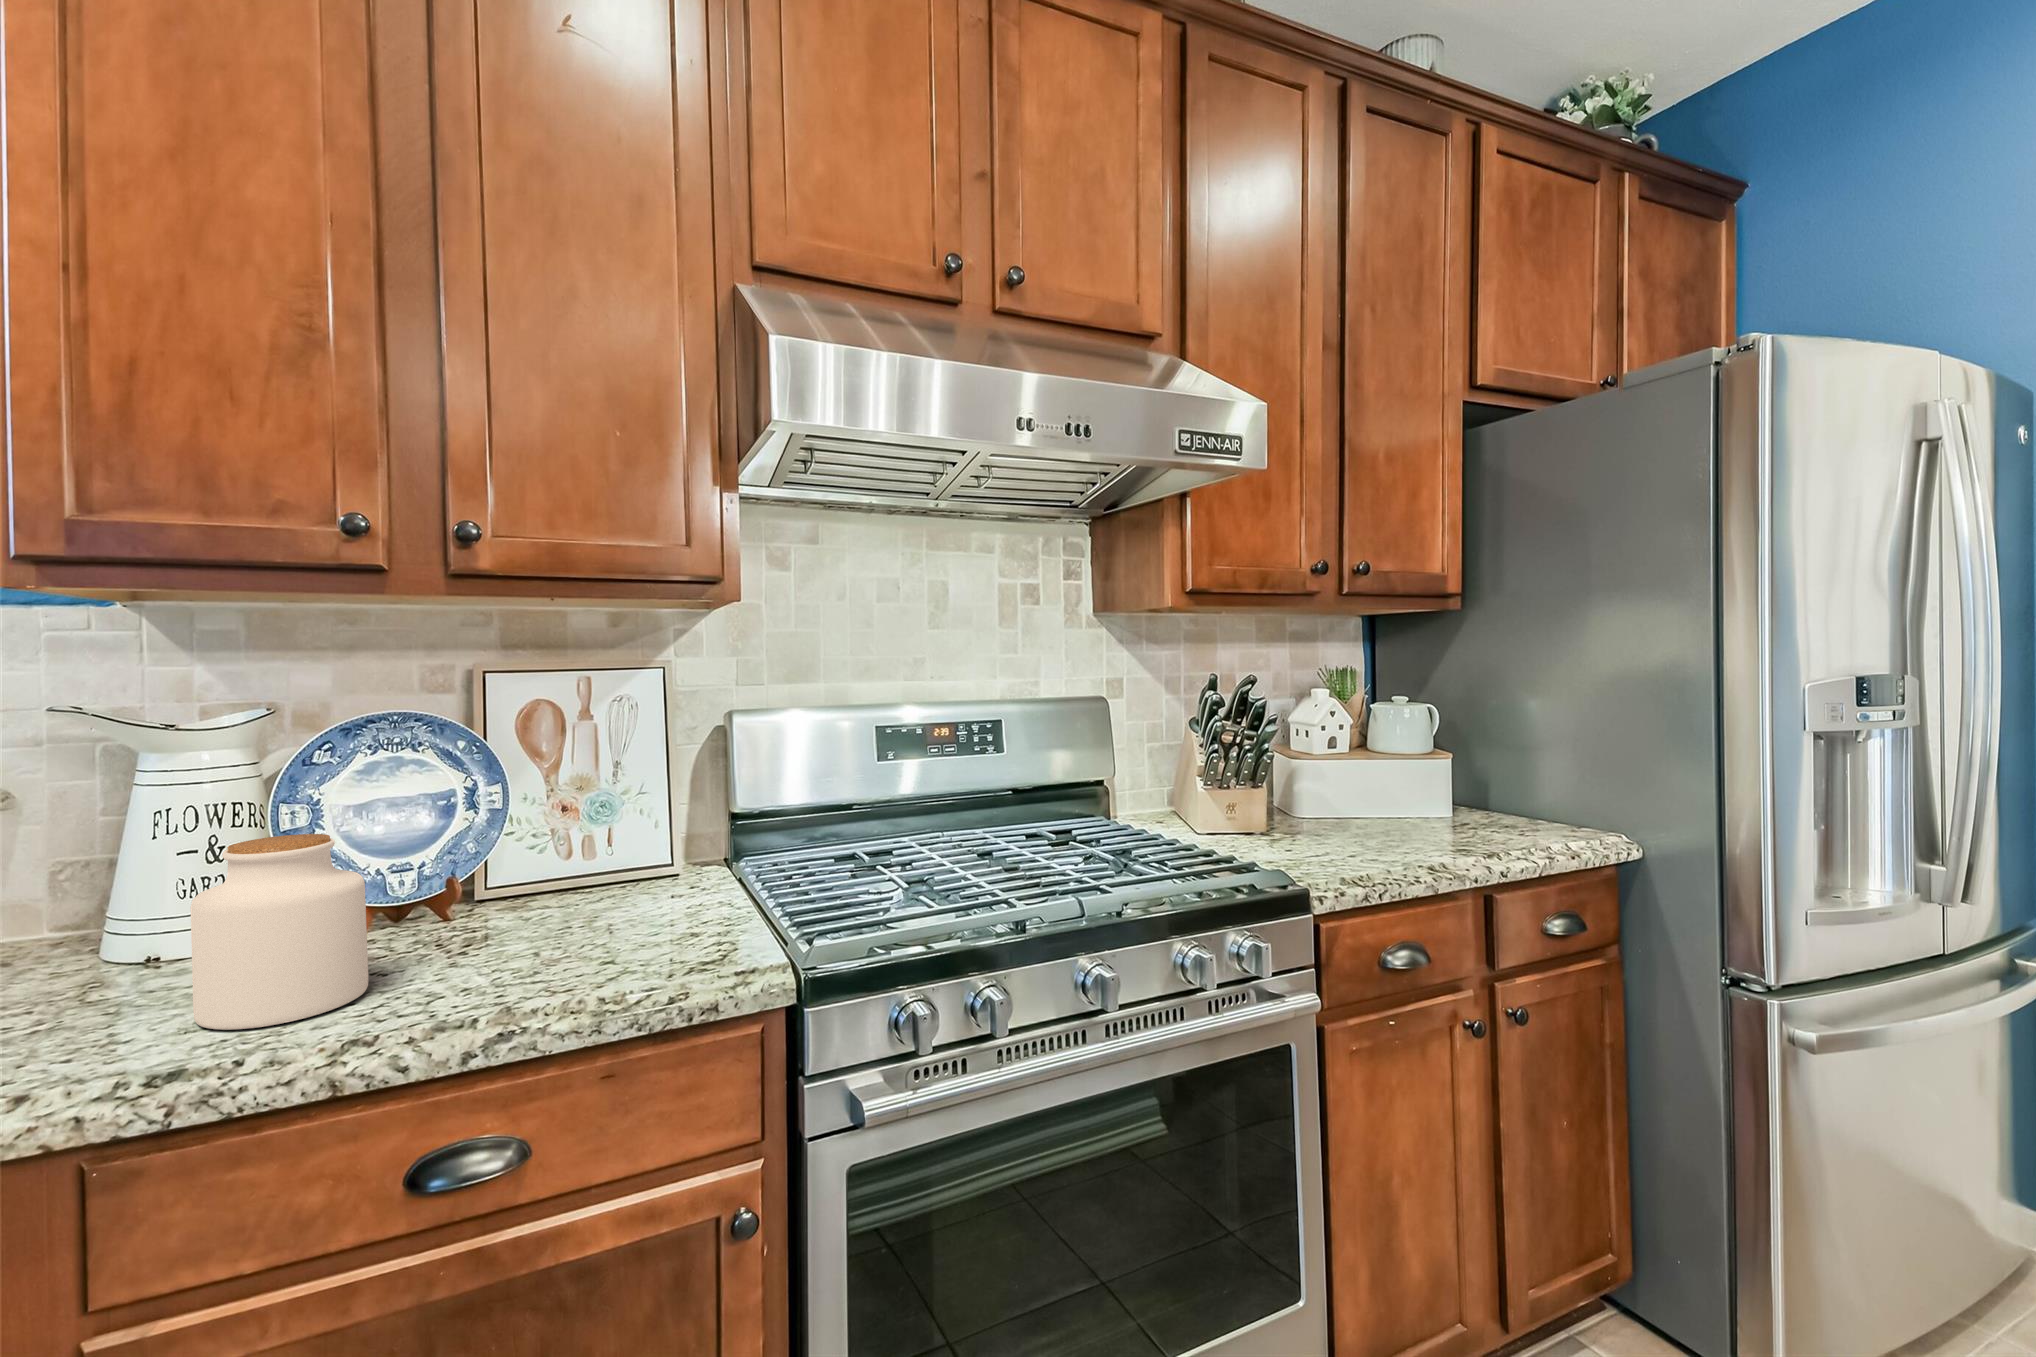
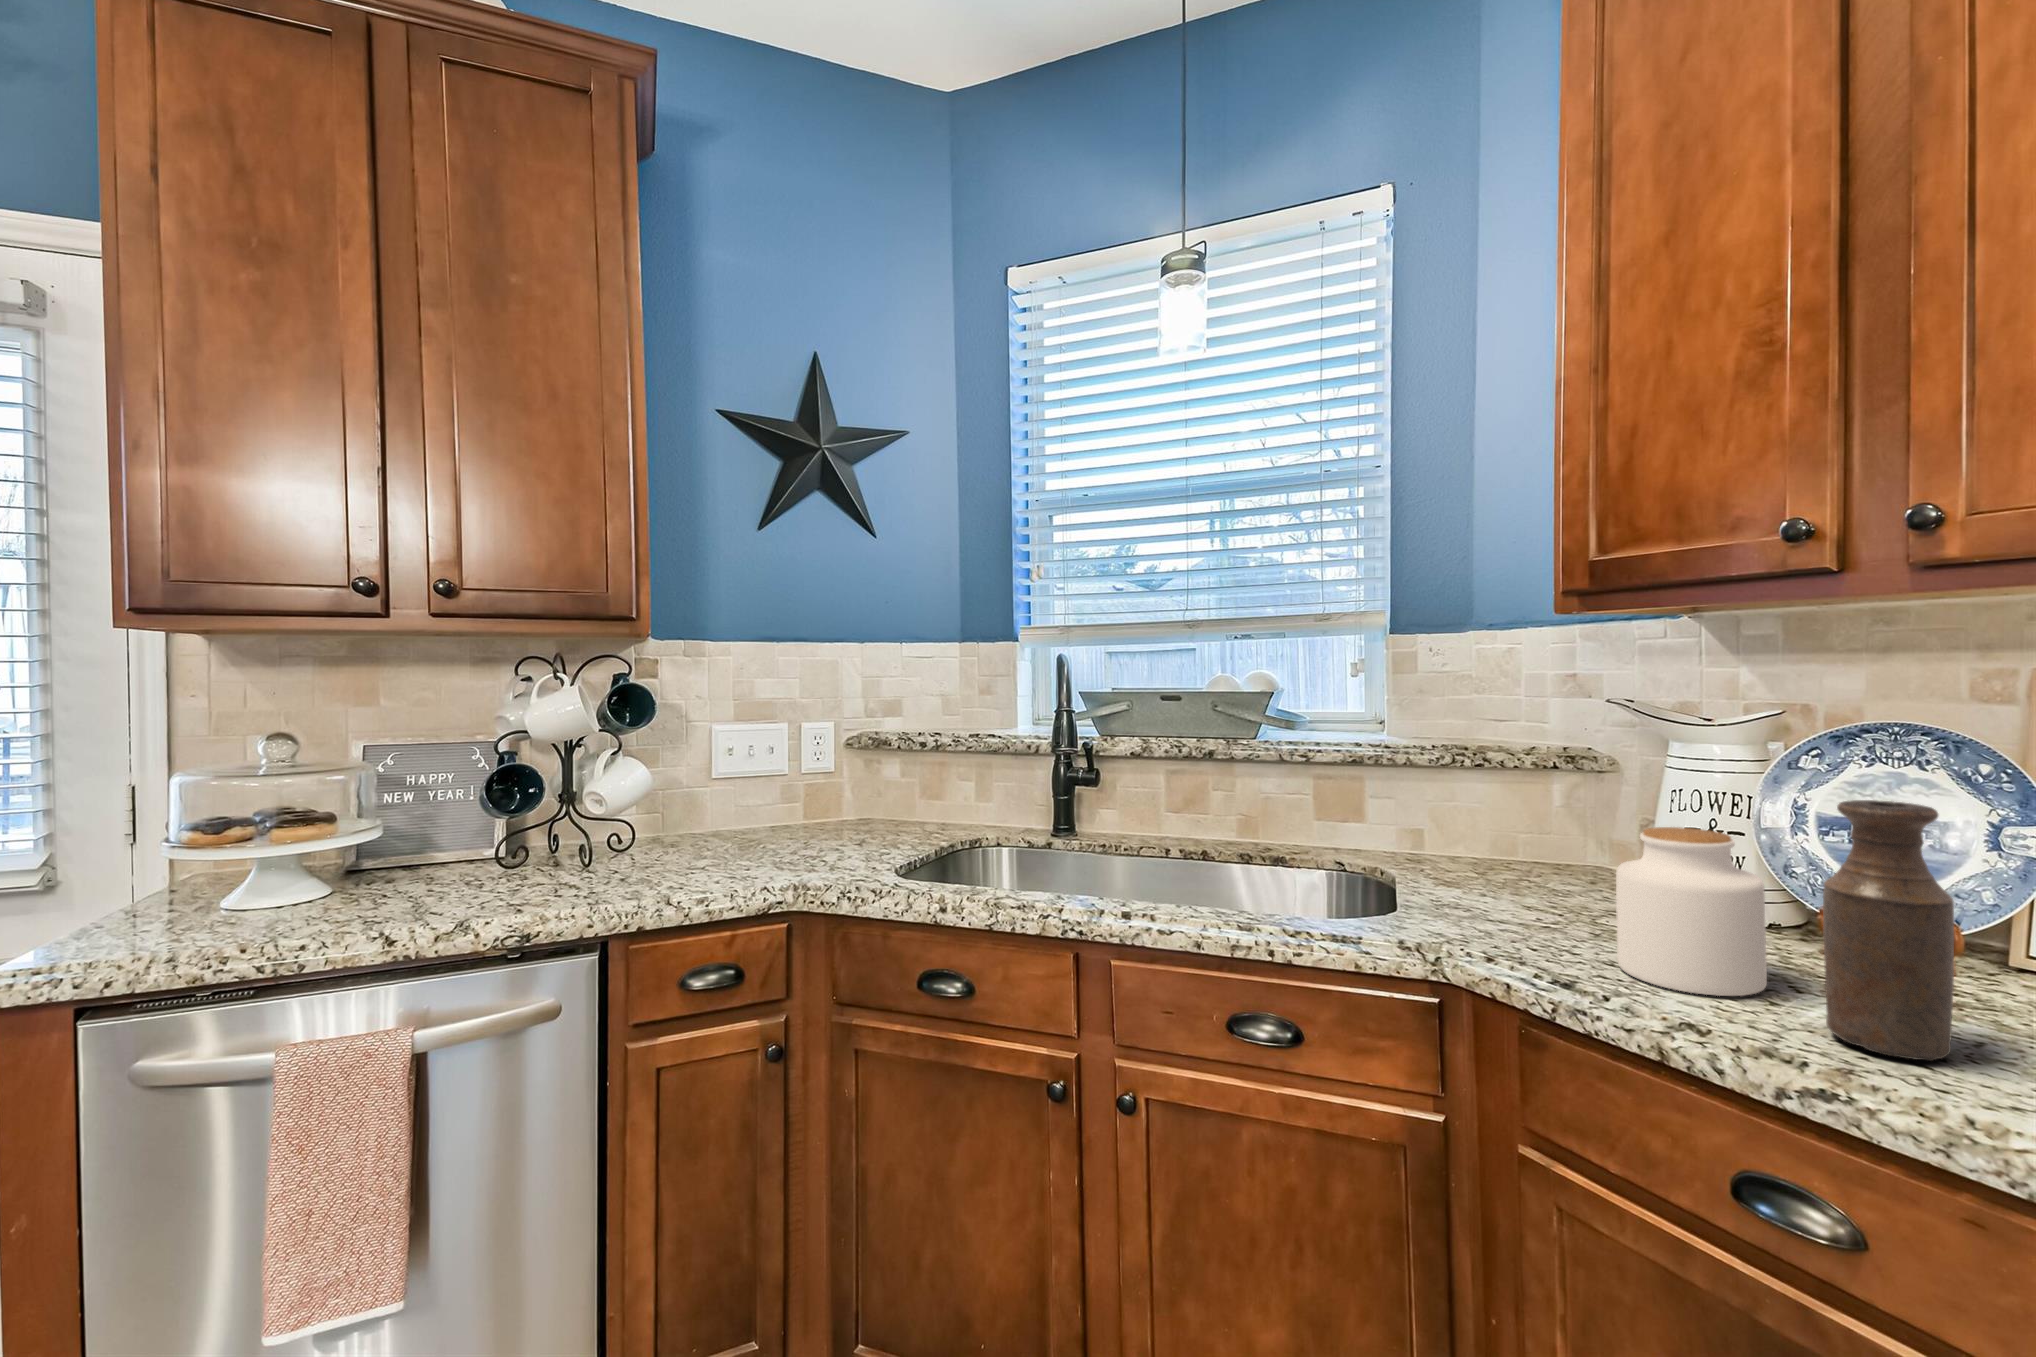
bottle: none [450,767,544,991] -> present [1823,800,1954,1061]

